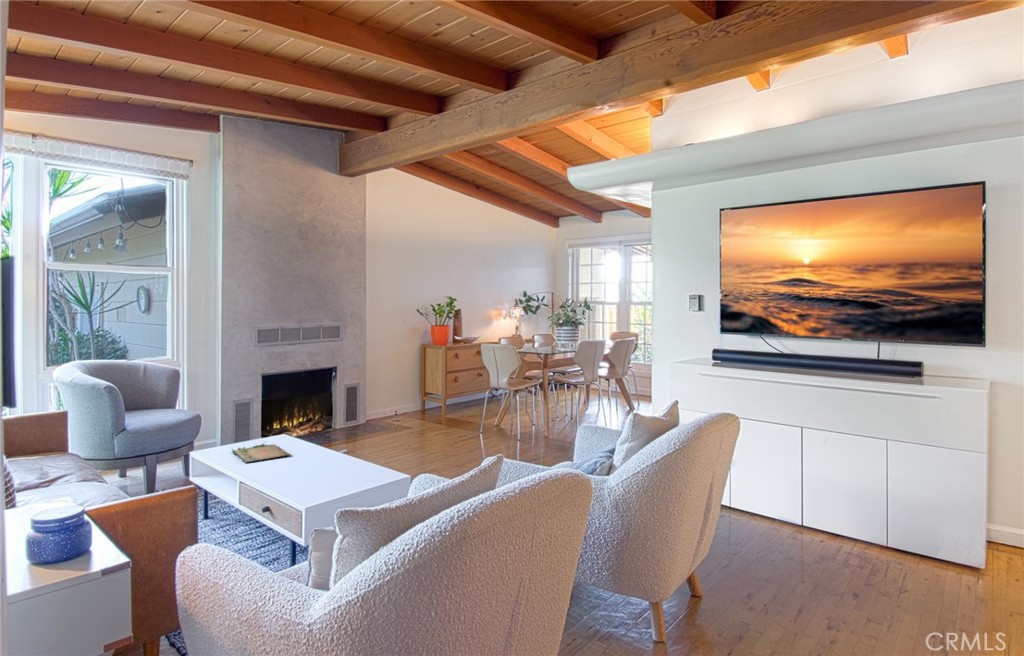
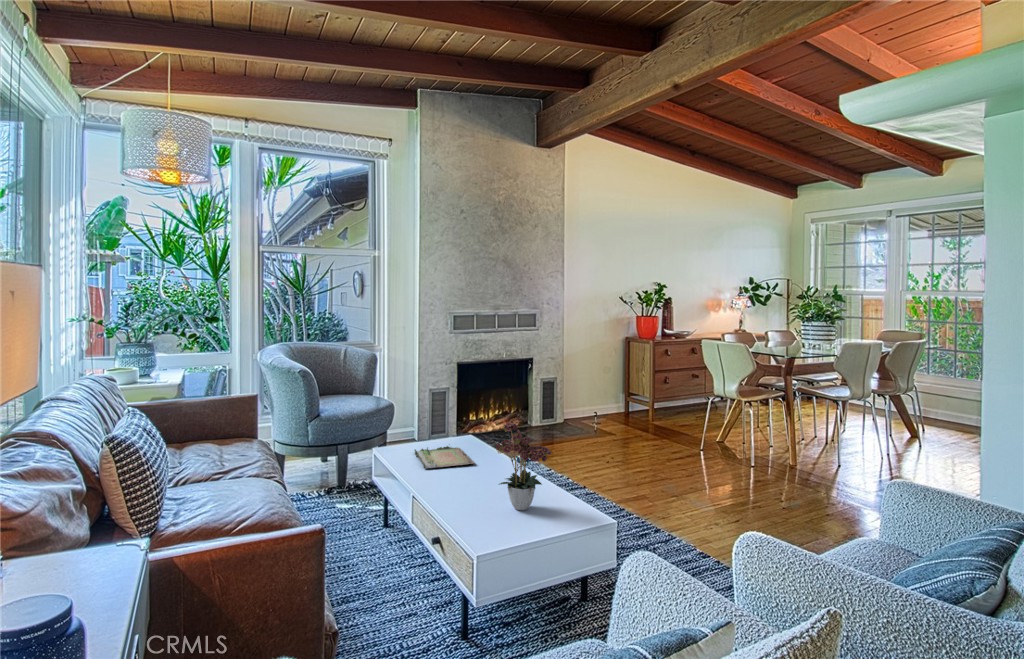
flower arrangement: none [310,410,362,482] -> present [496,423,552,510]

